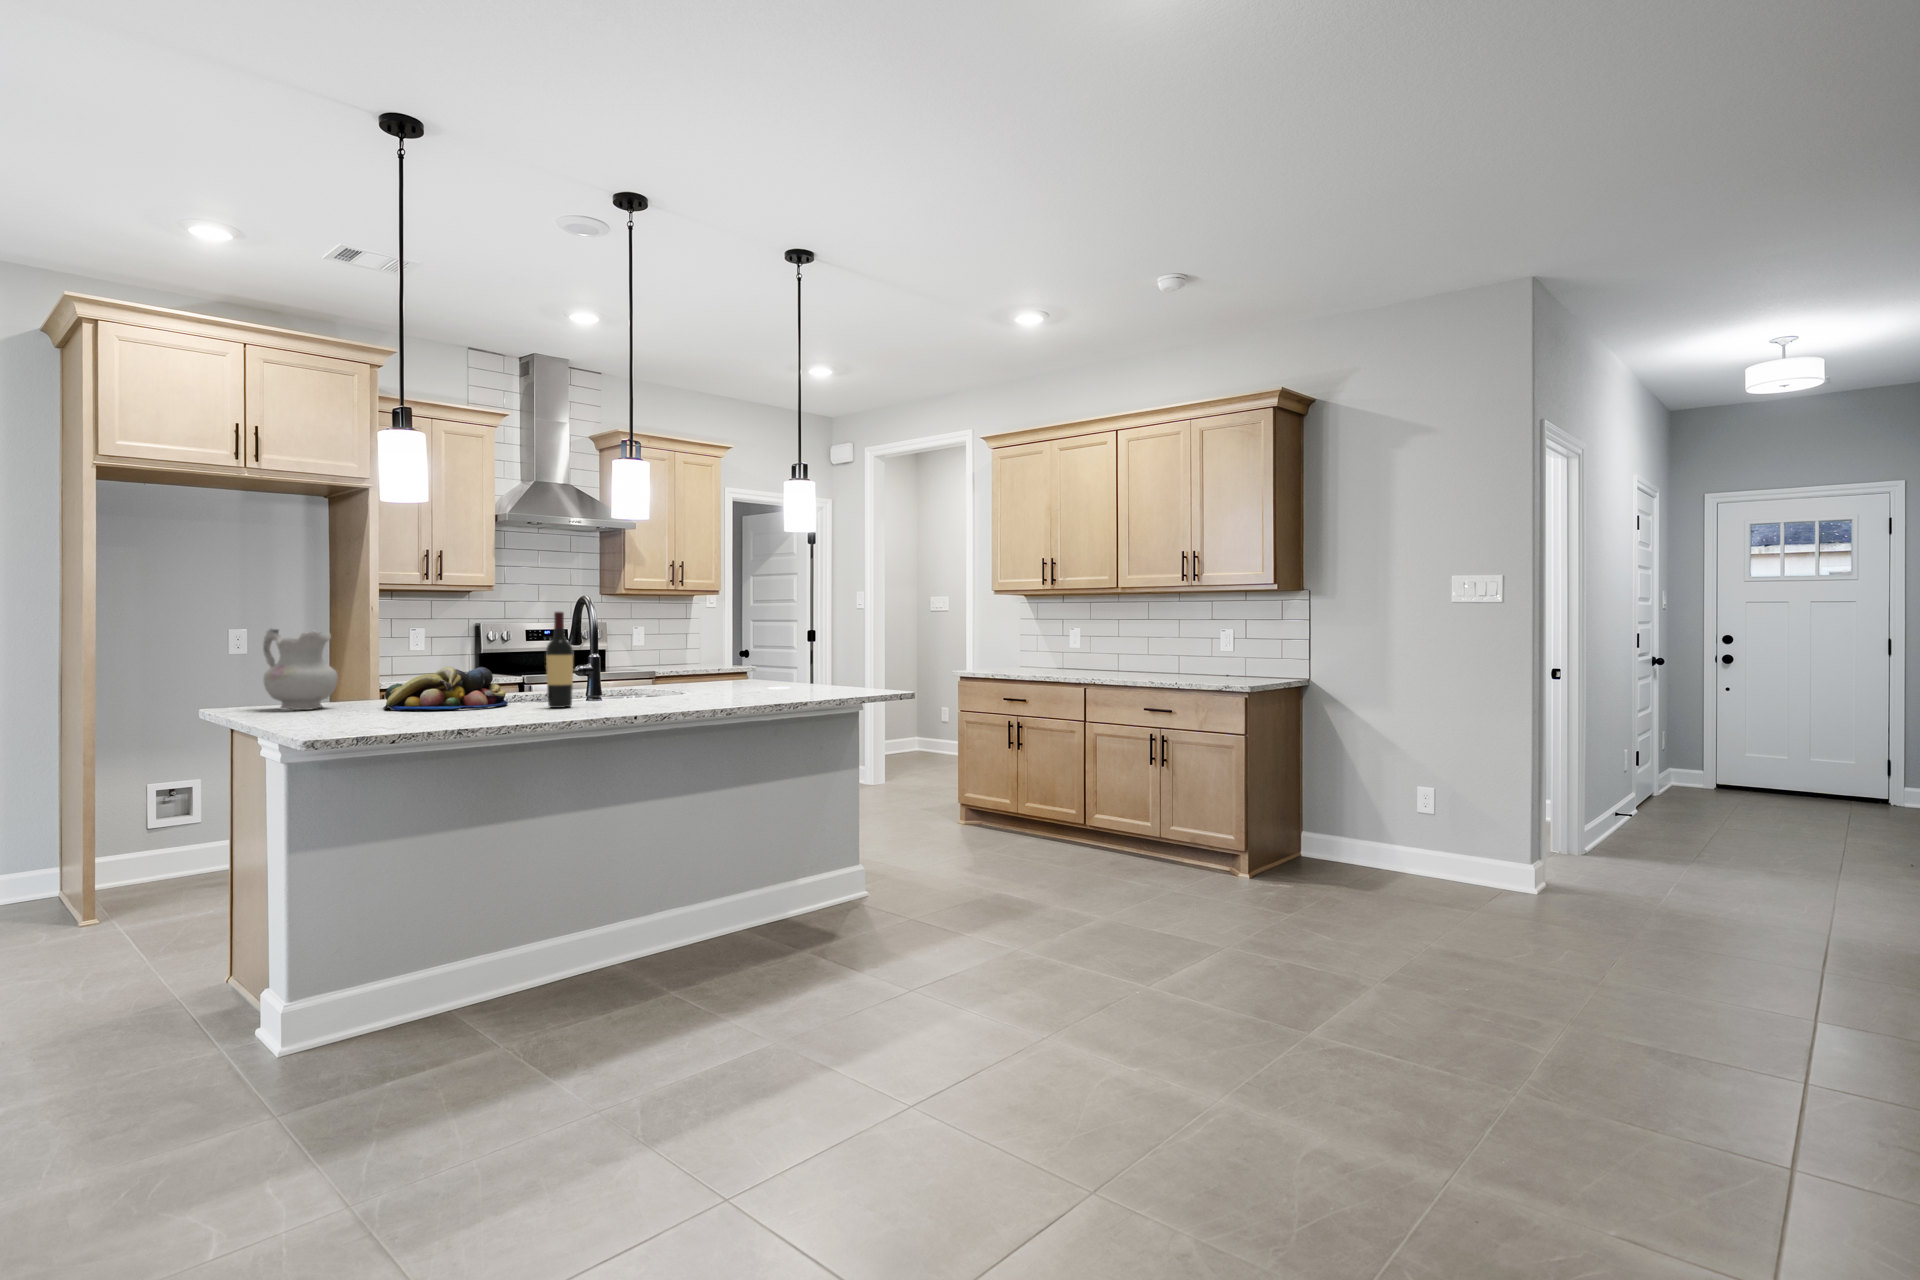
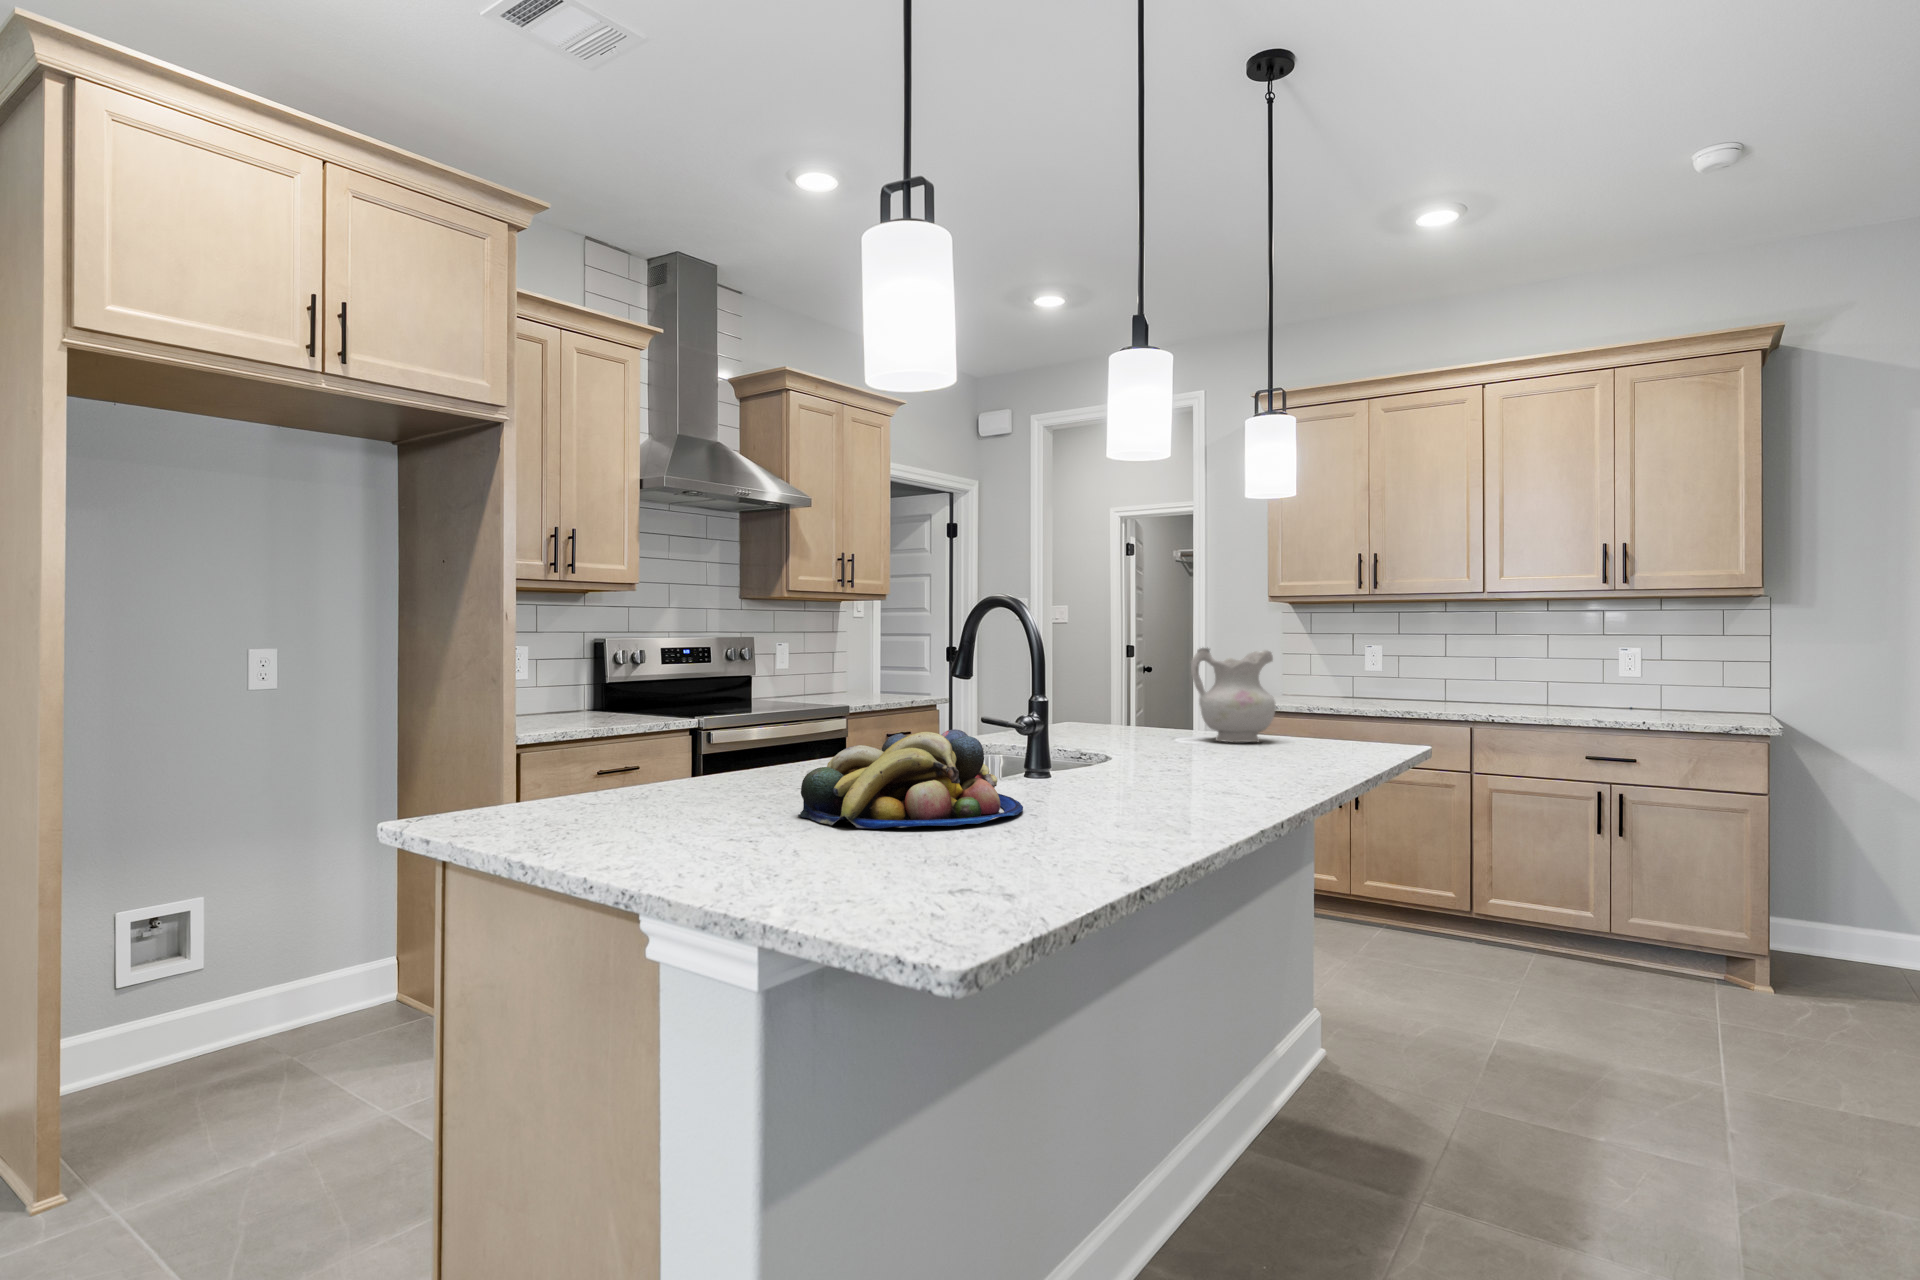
wine bottle: present [546,612,573,708] -> none [1115,623,1165,811]
ceramic pitcher: present [263,629,338,710] -> present [1191,648,1276,742]

